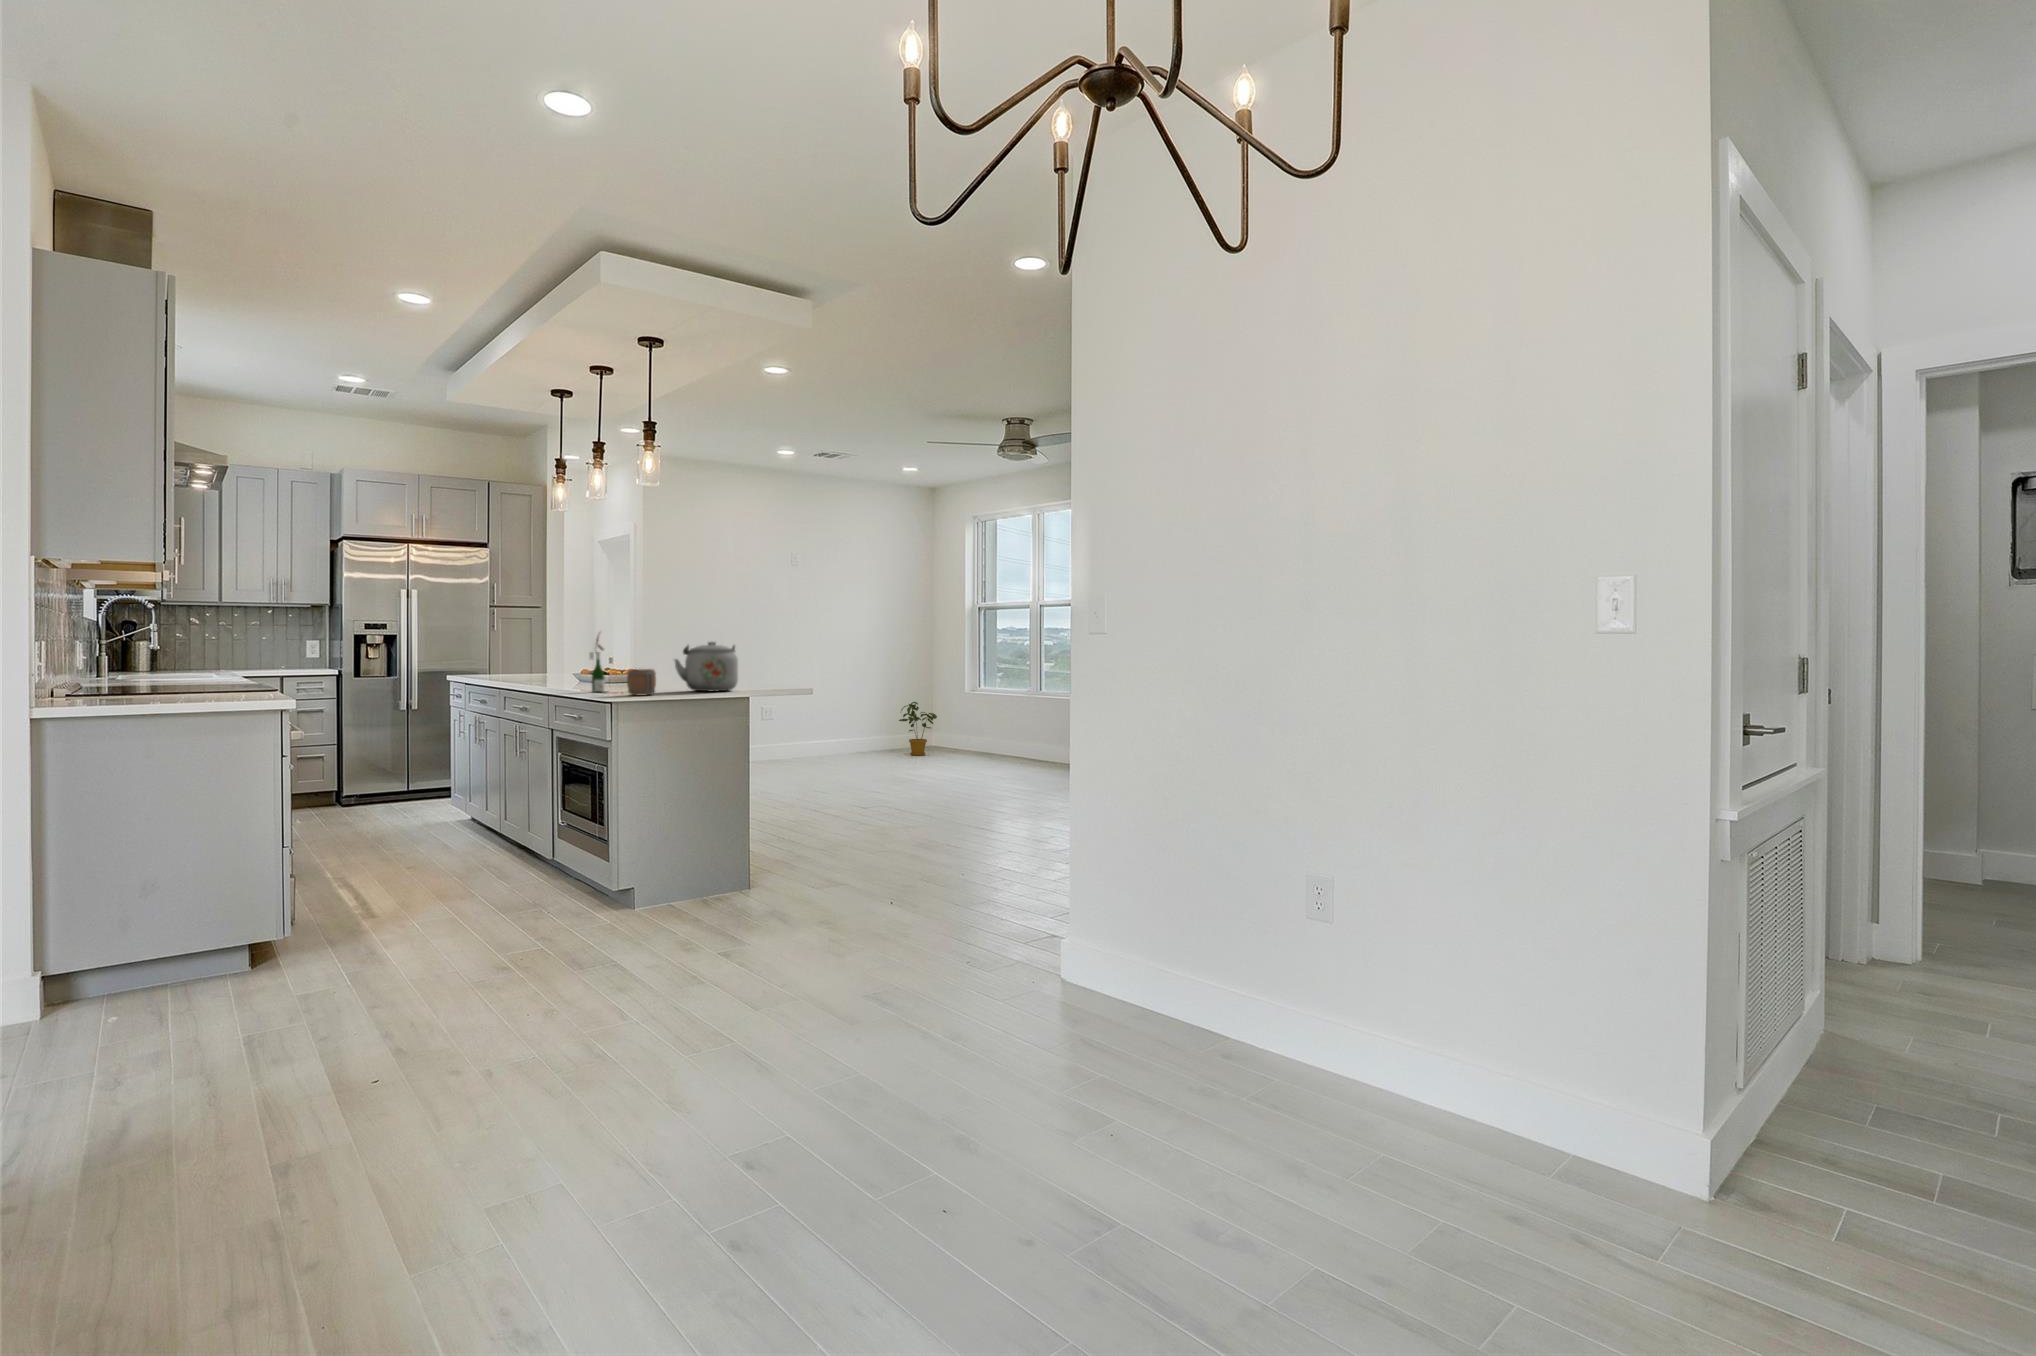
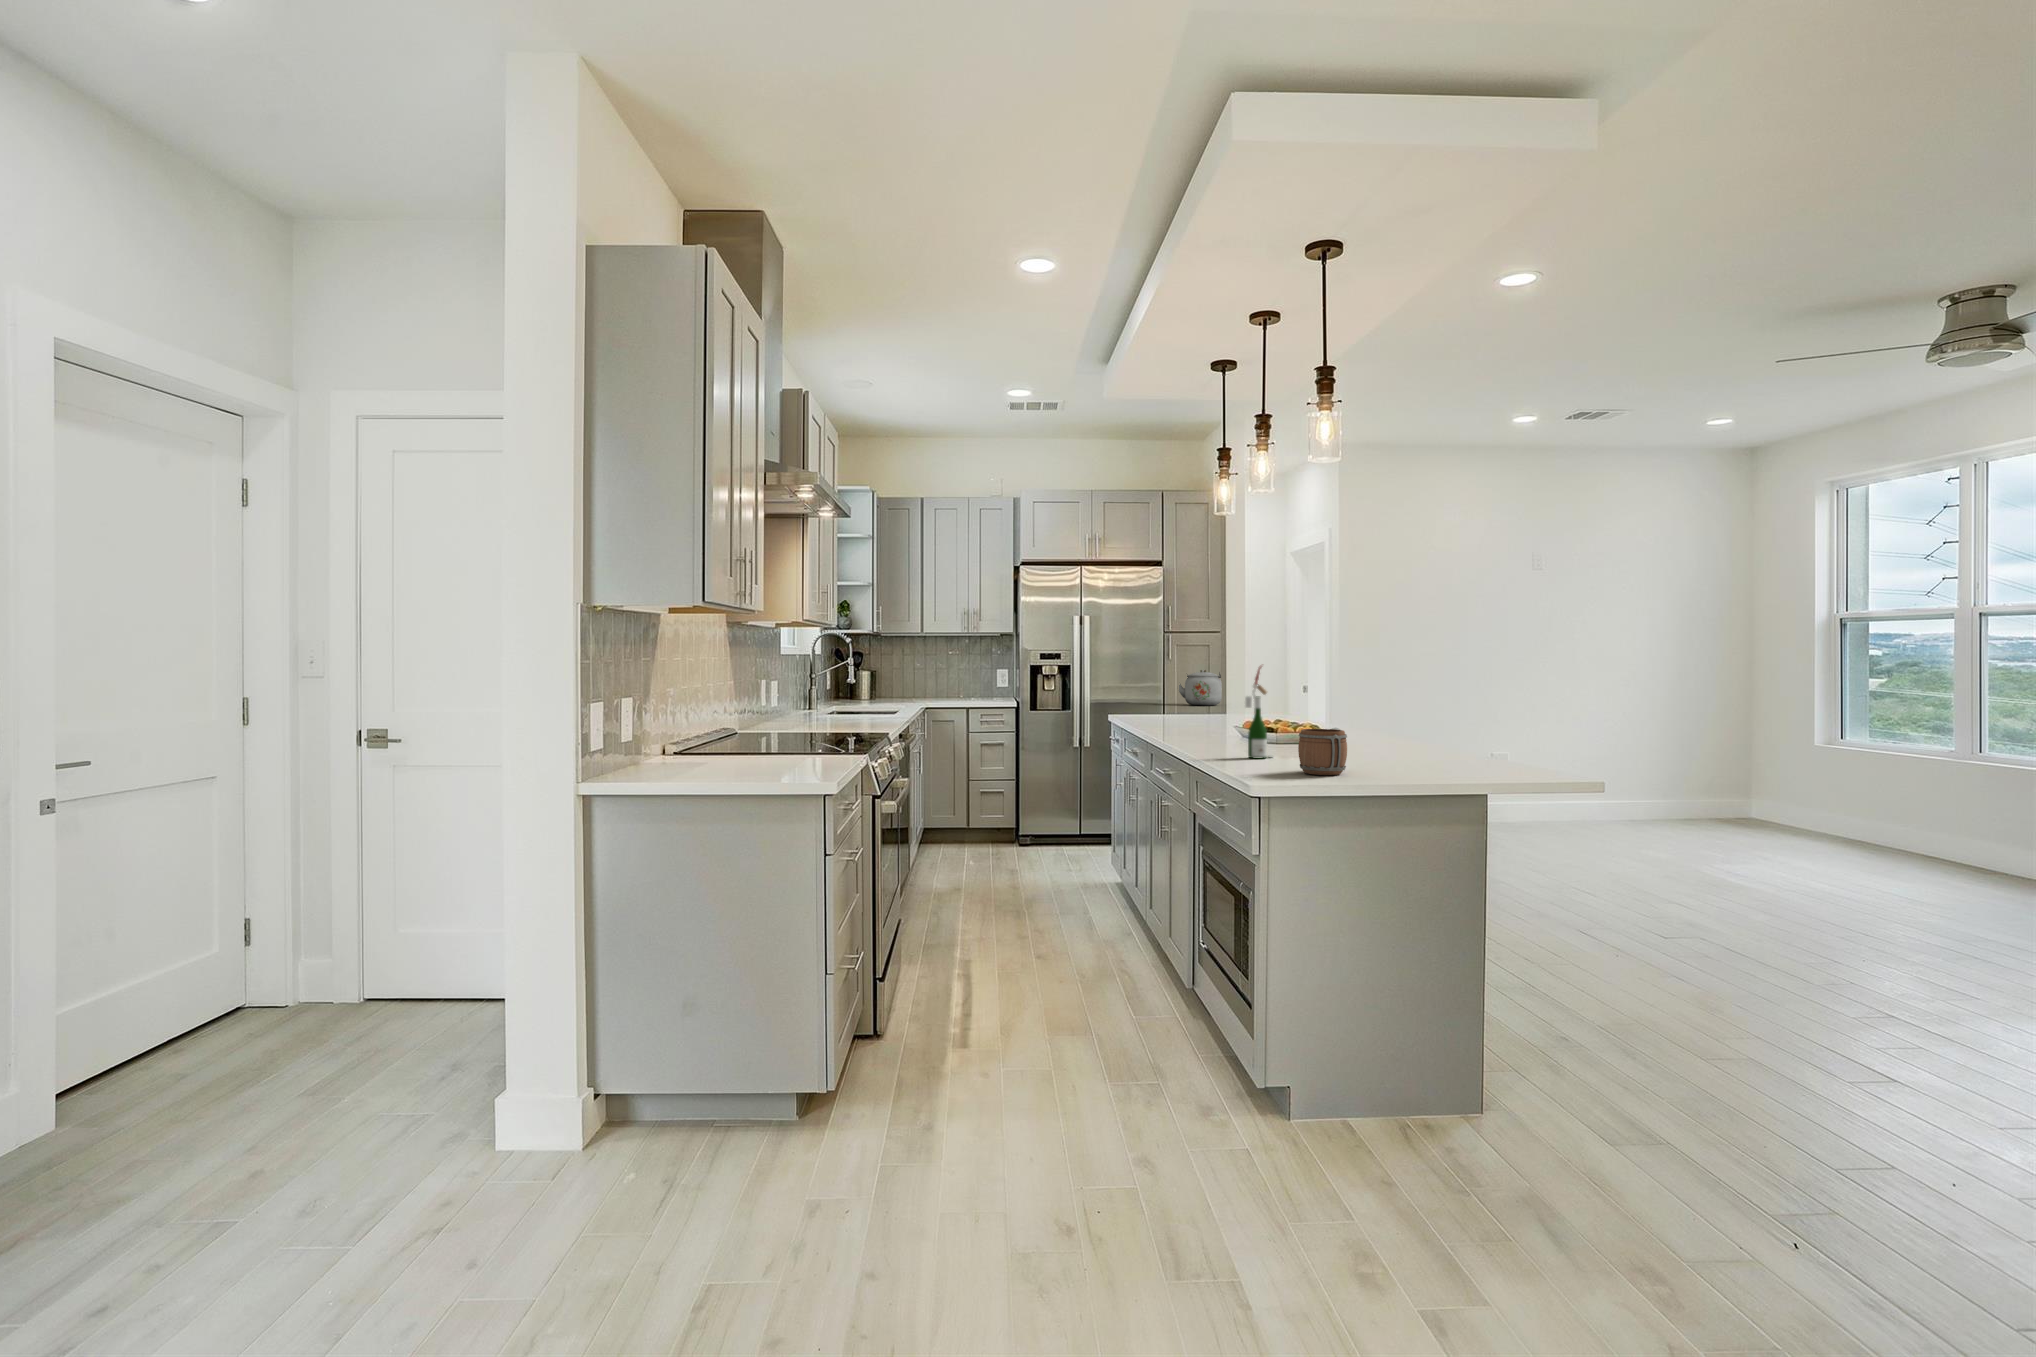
kettle: present [675,642,738,691] -> present [1179,670,1222,706]
house plant: present [899,702,937,756] -> none [1681,753,1750,830]

